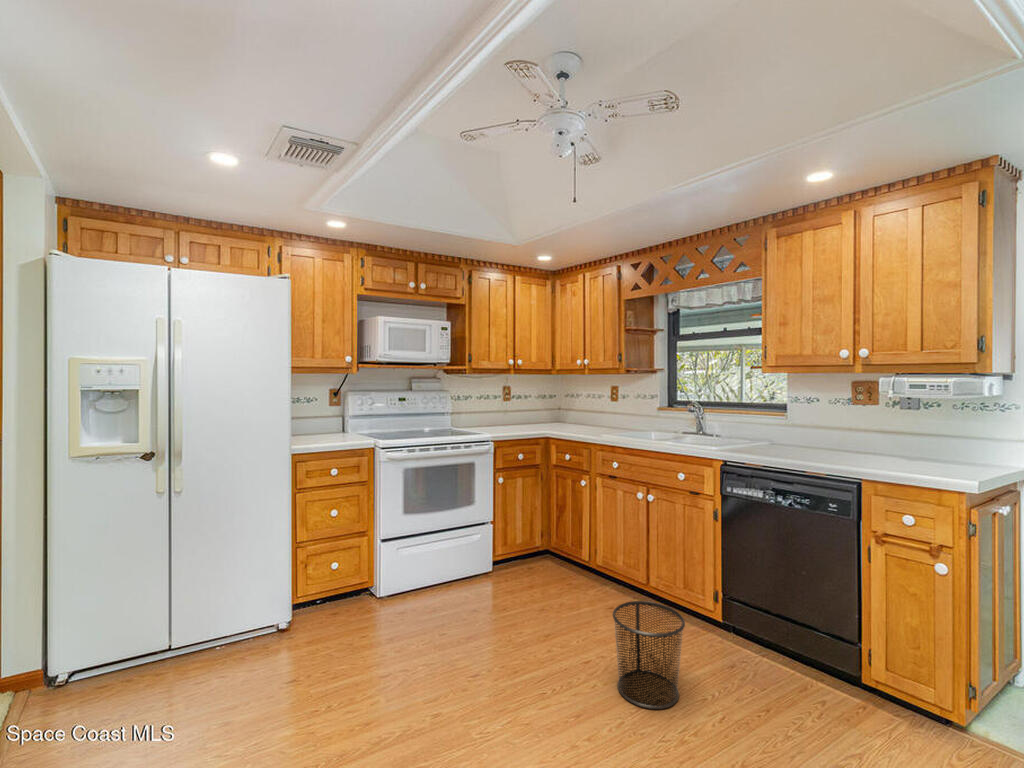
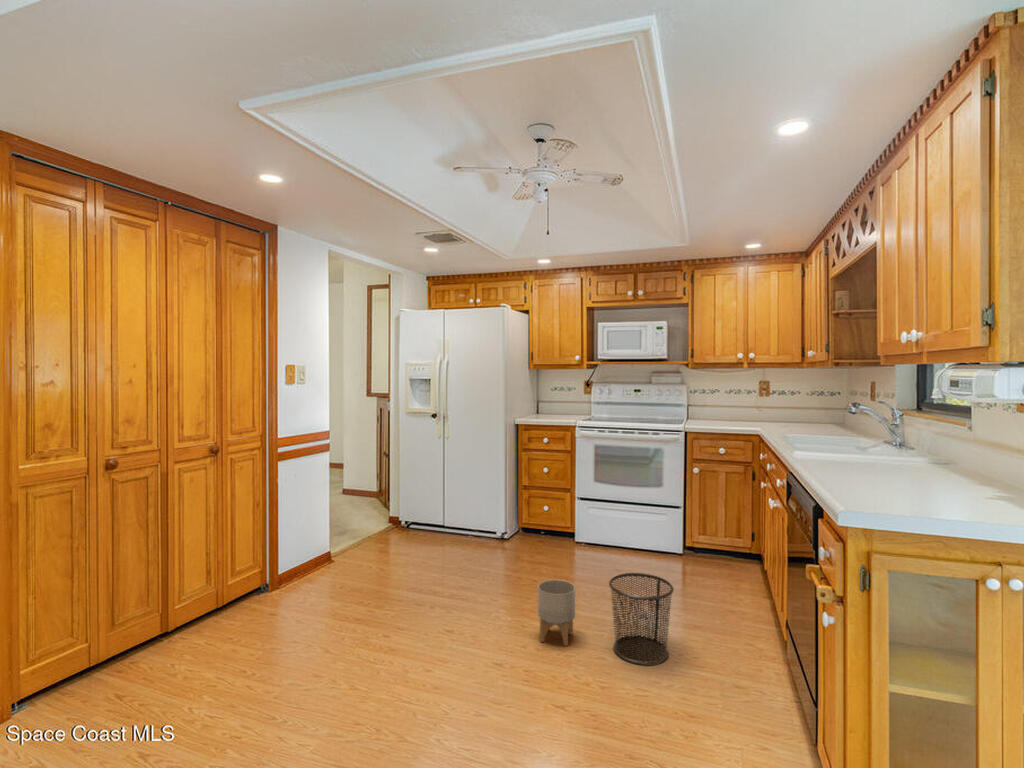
planter: none [554,650,604,749] -> present [538,580,575,646]

